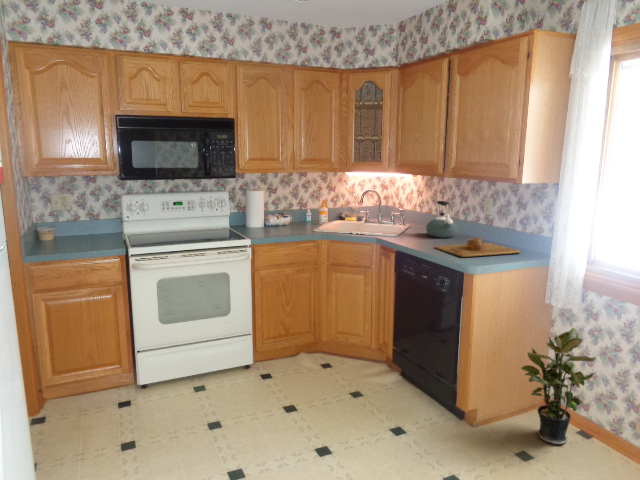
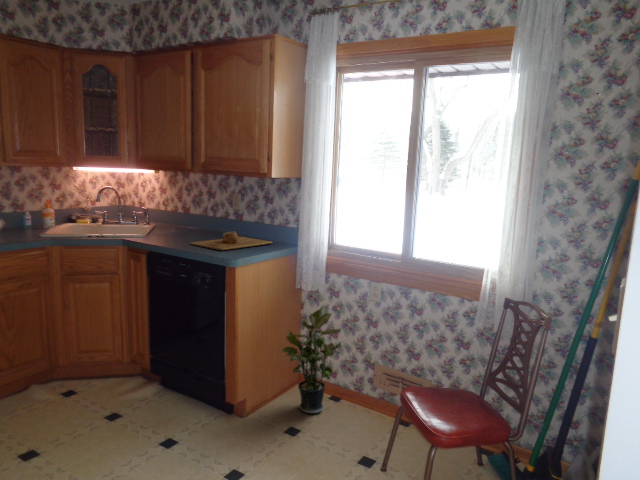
kettle: present [426,201,457,238] -> none [176,197,208,235]

